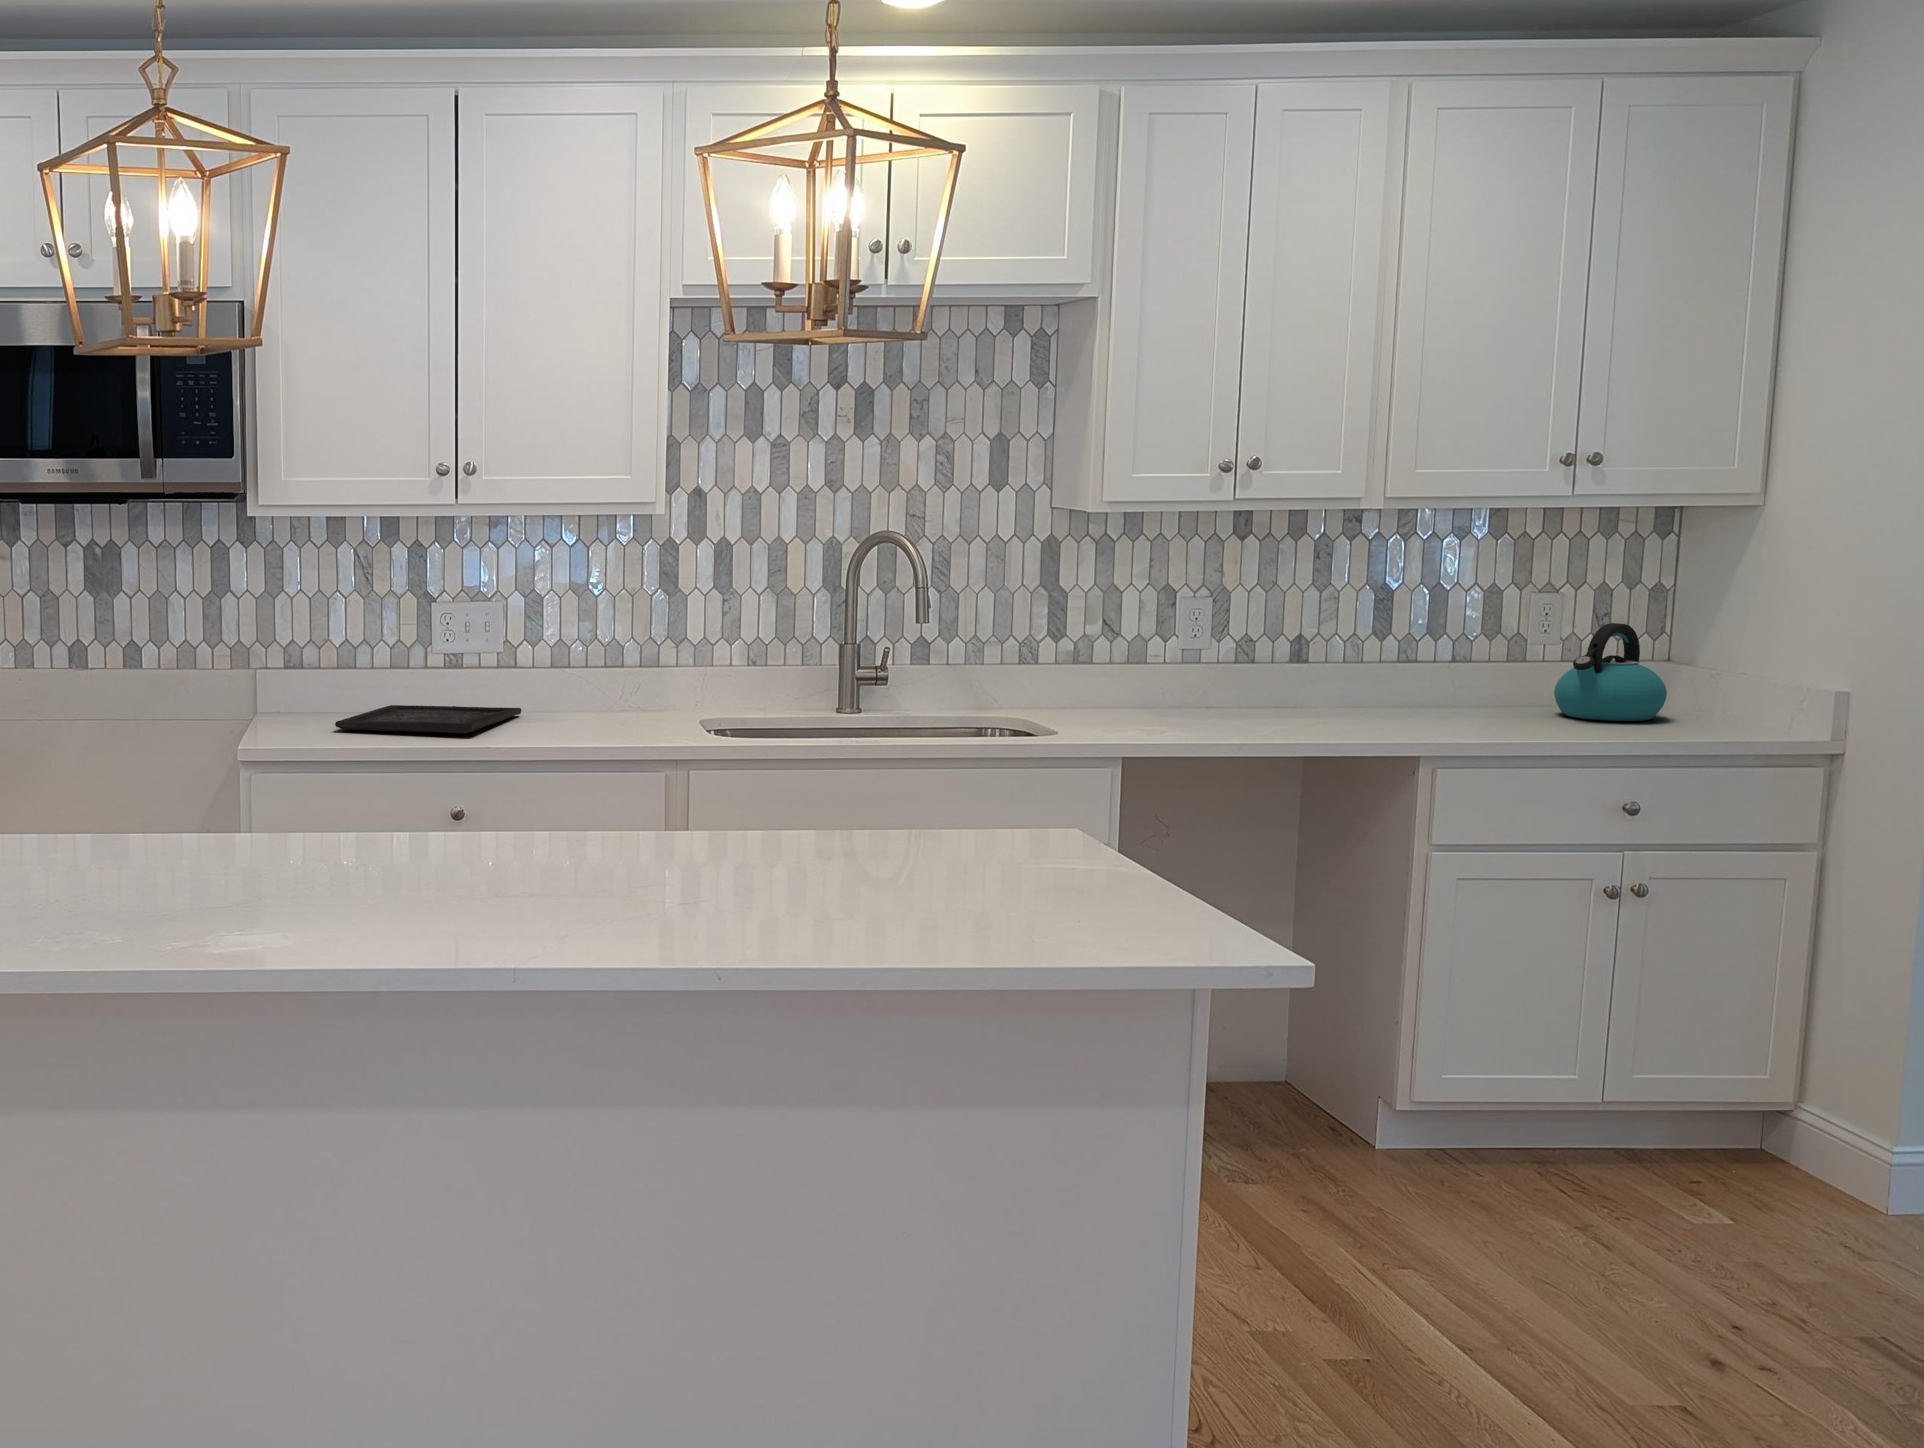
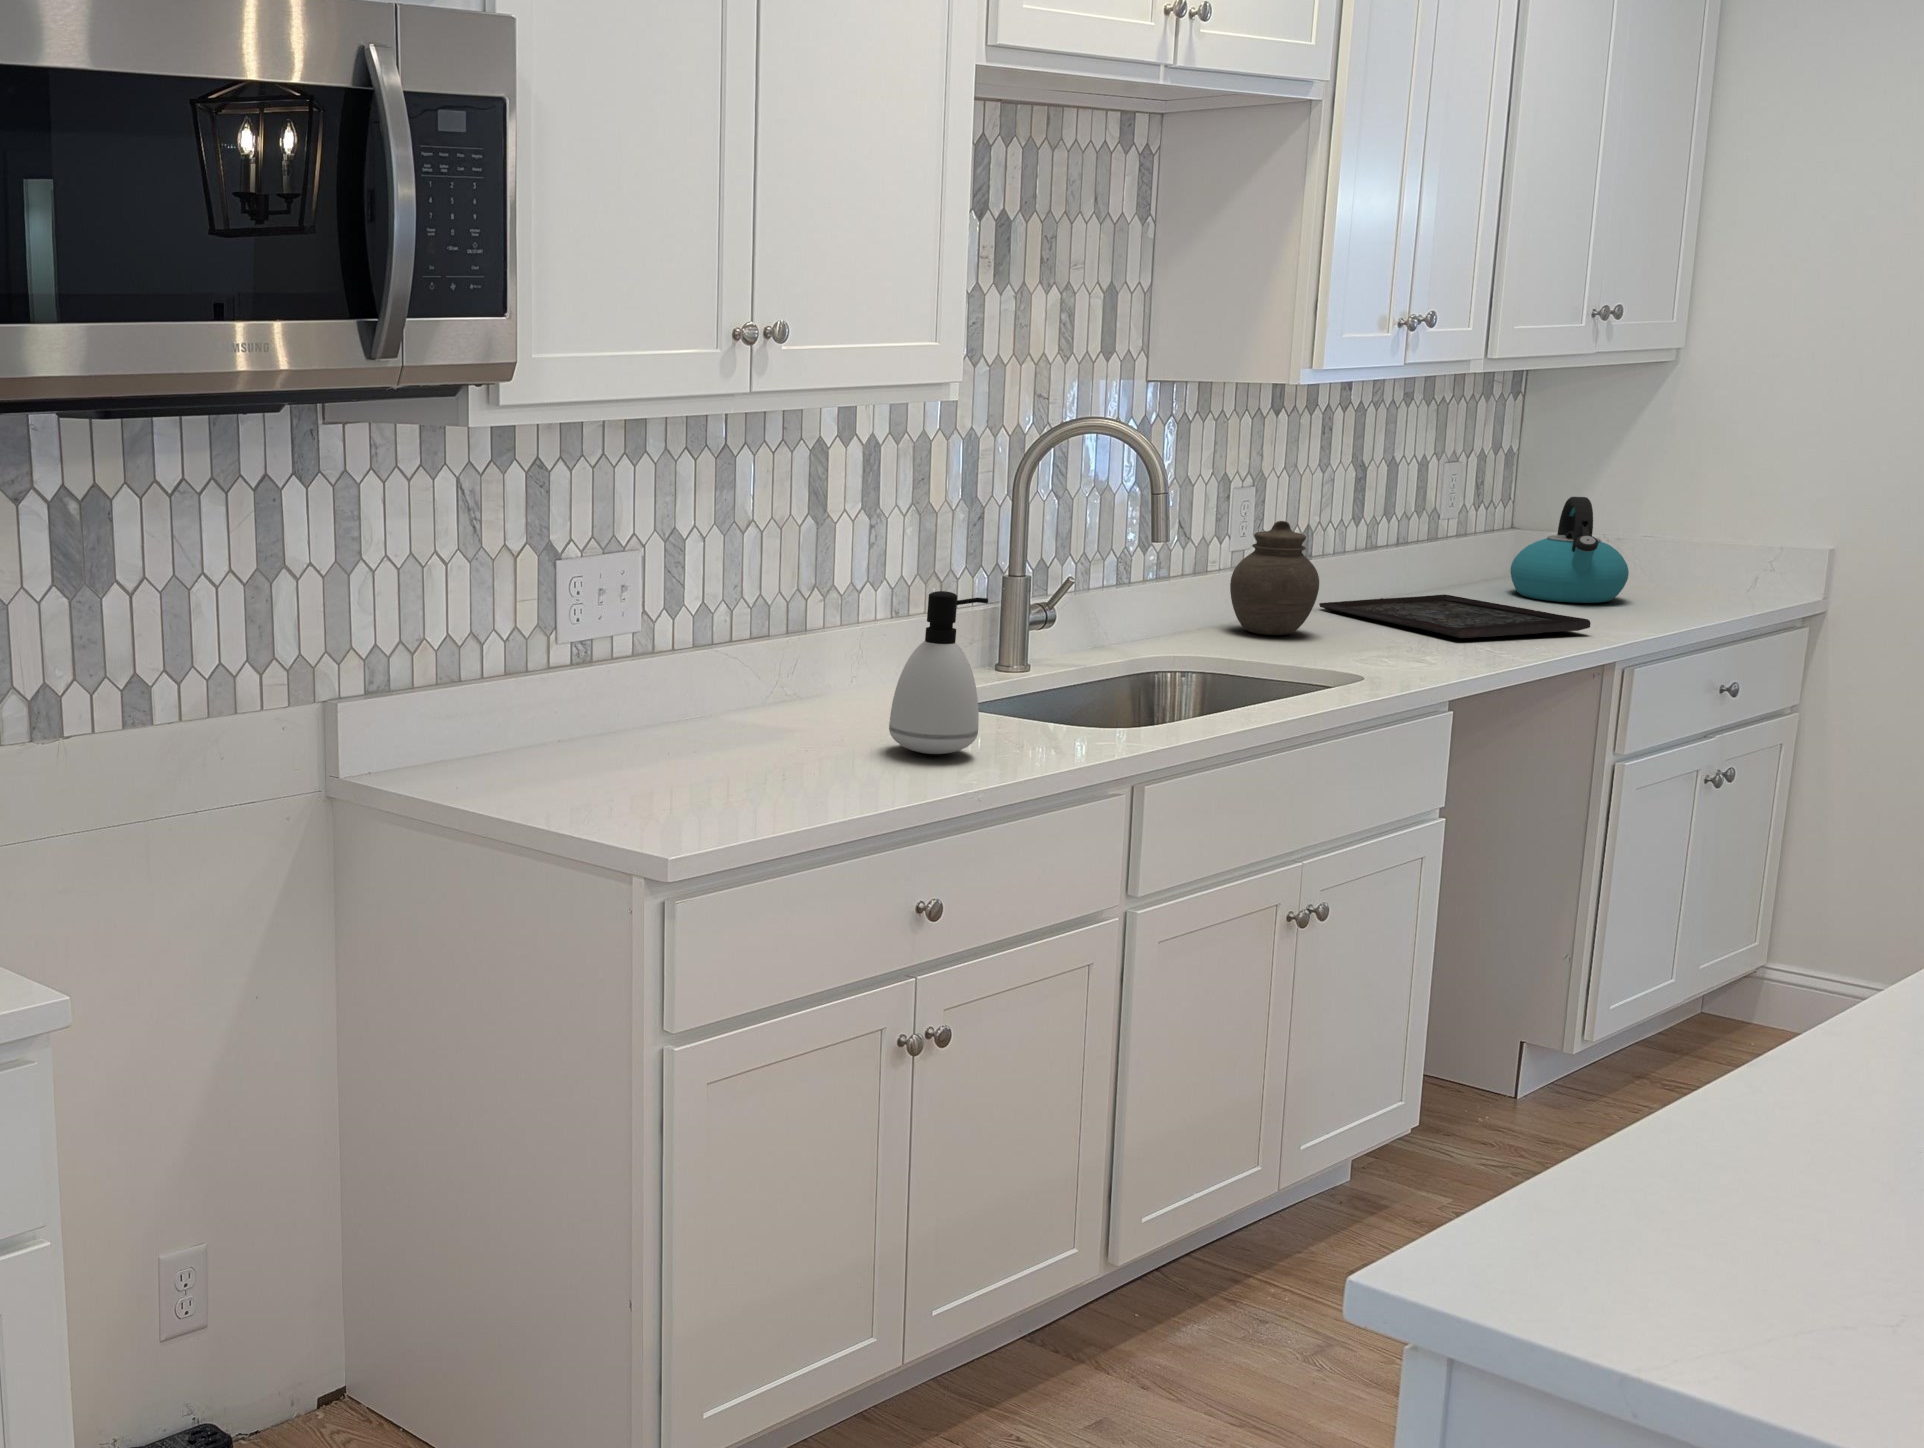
jar: none [1131,621,1203,713] -> present [1230,521,1319,635]
soap dispenser: none [571,627,628,731] -> present [889,591,988,754]
tray: present [335,705,521,733] -> present [1319,594,1591,638]

